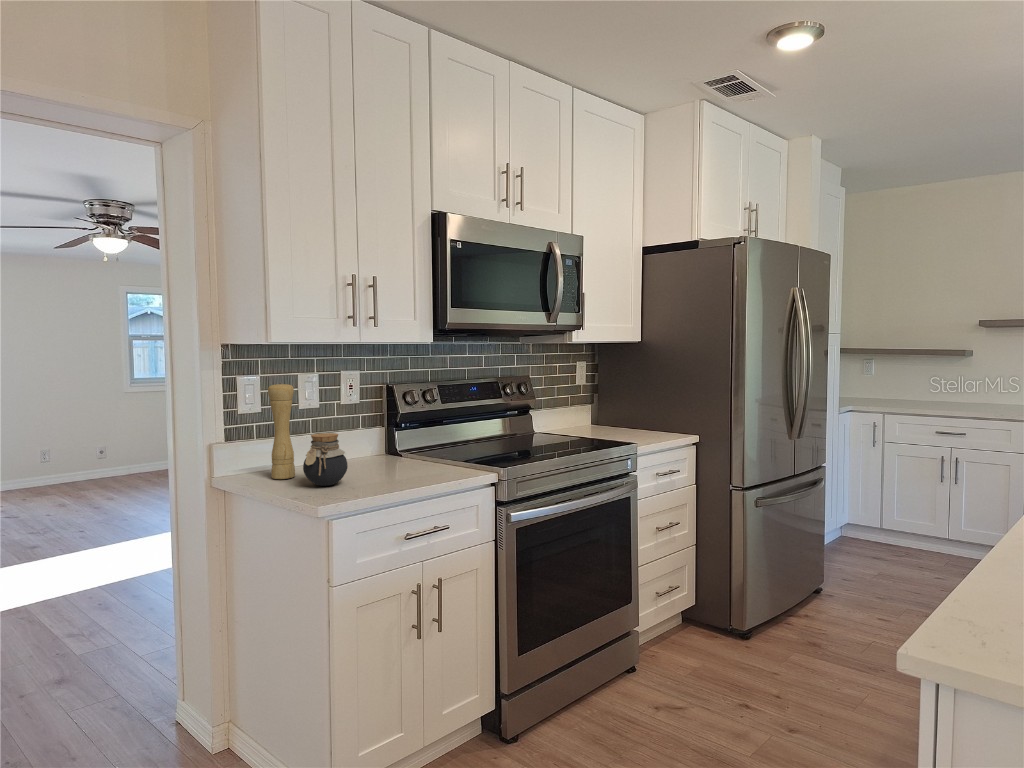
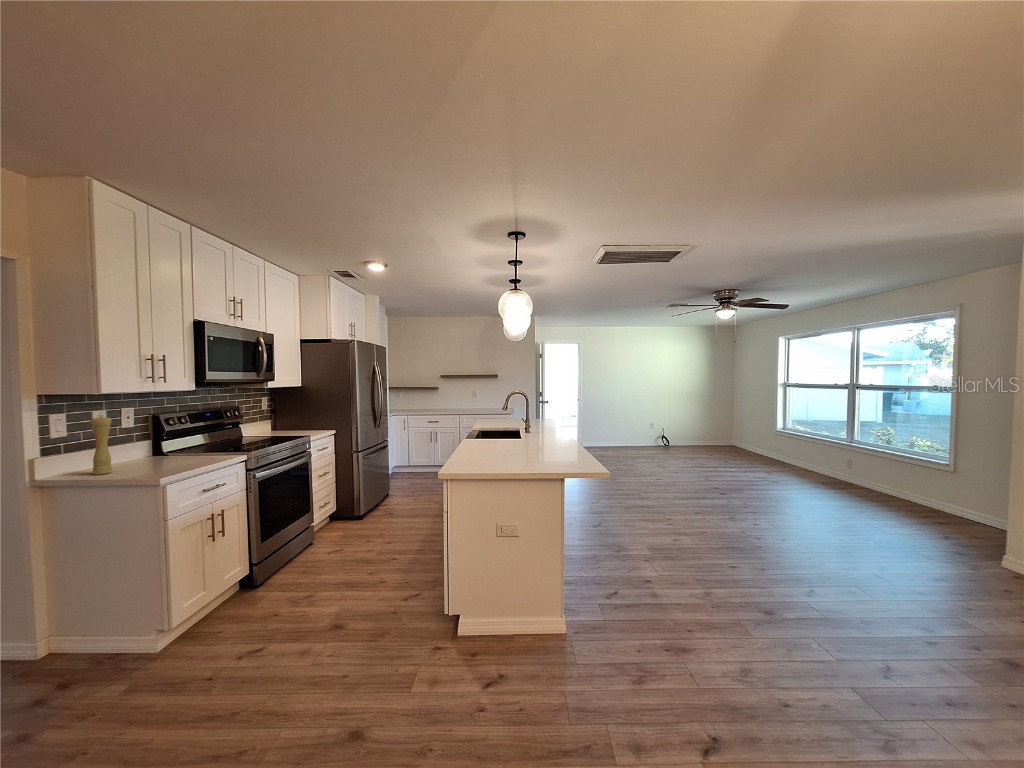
jar: present [303,433,348,486] -> none [131,442,163,472]

